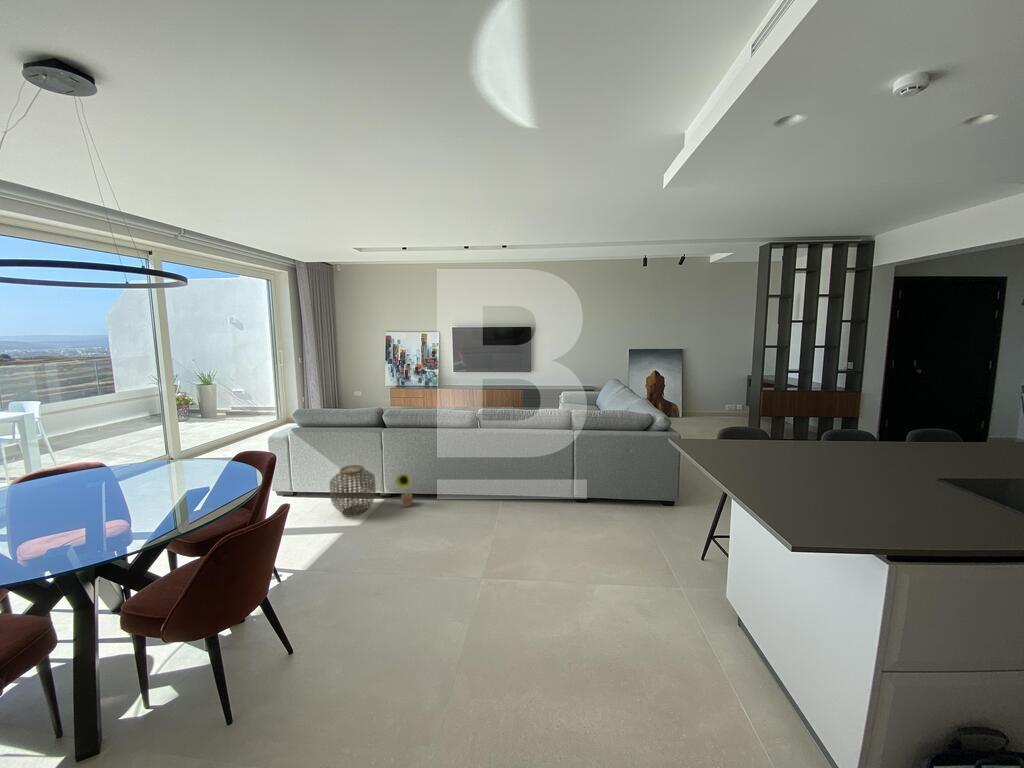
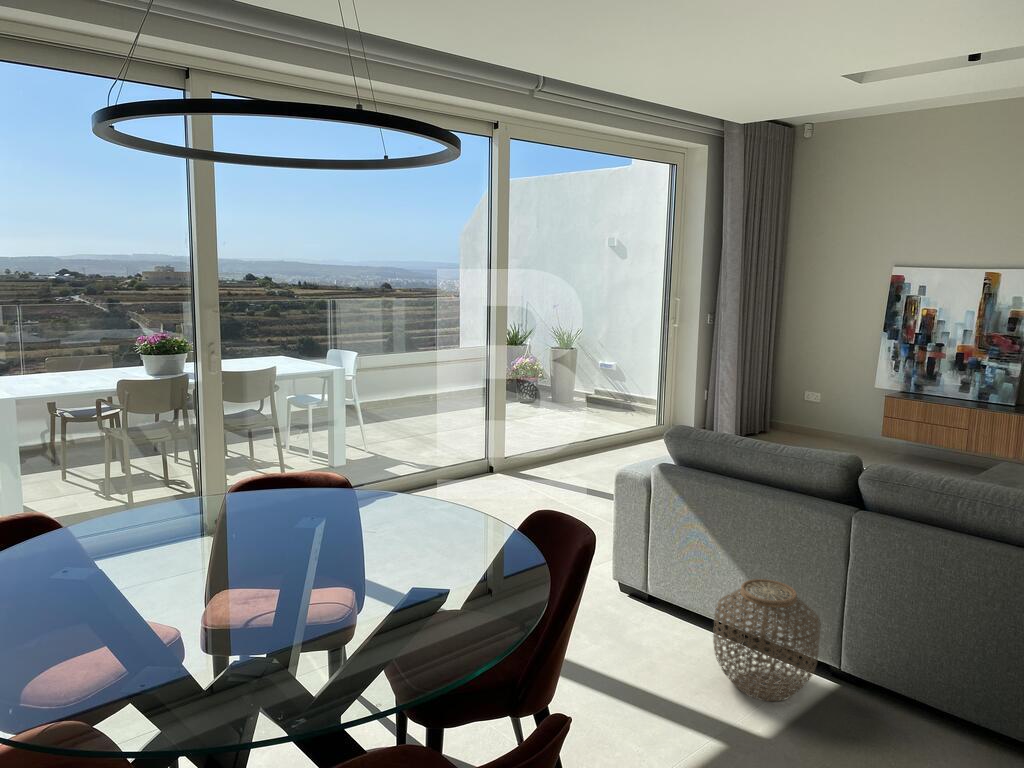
decorative plant: present [396,474,413,507] -> none [867,640,919,729]

